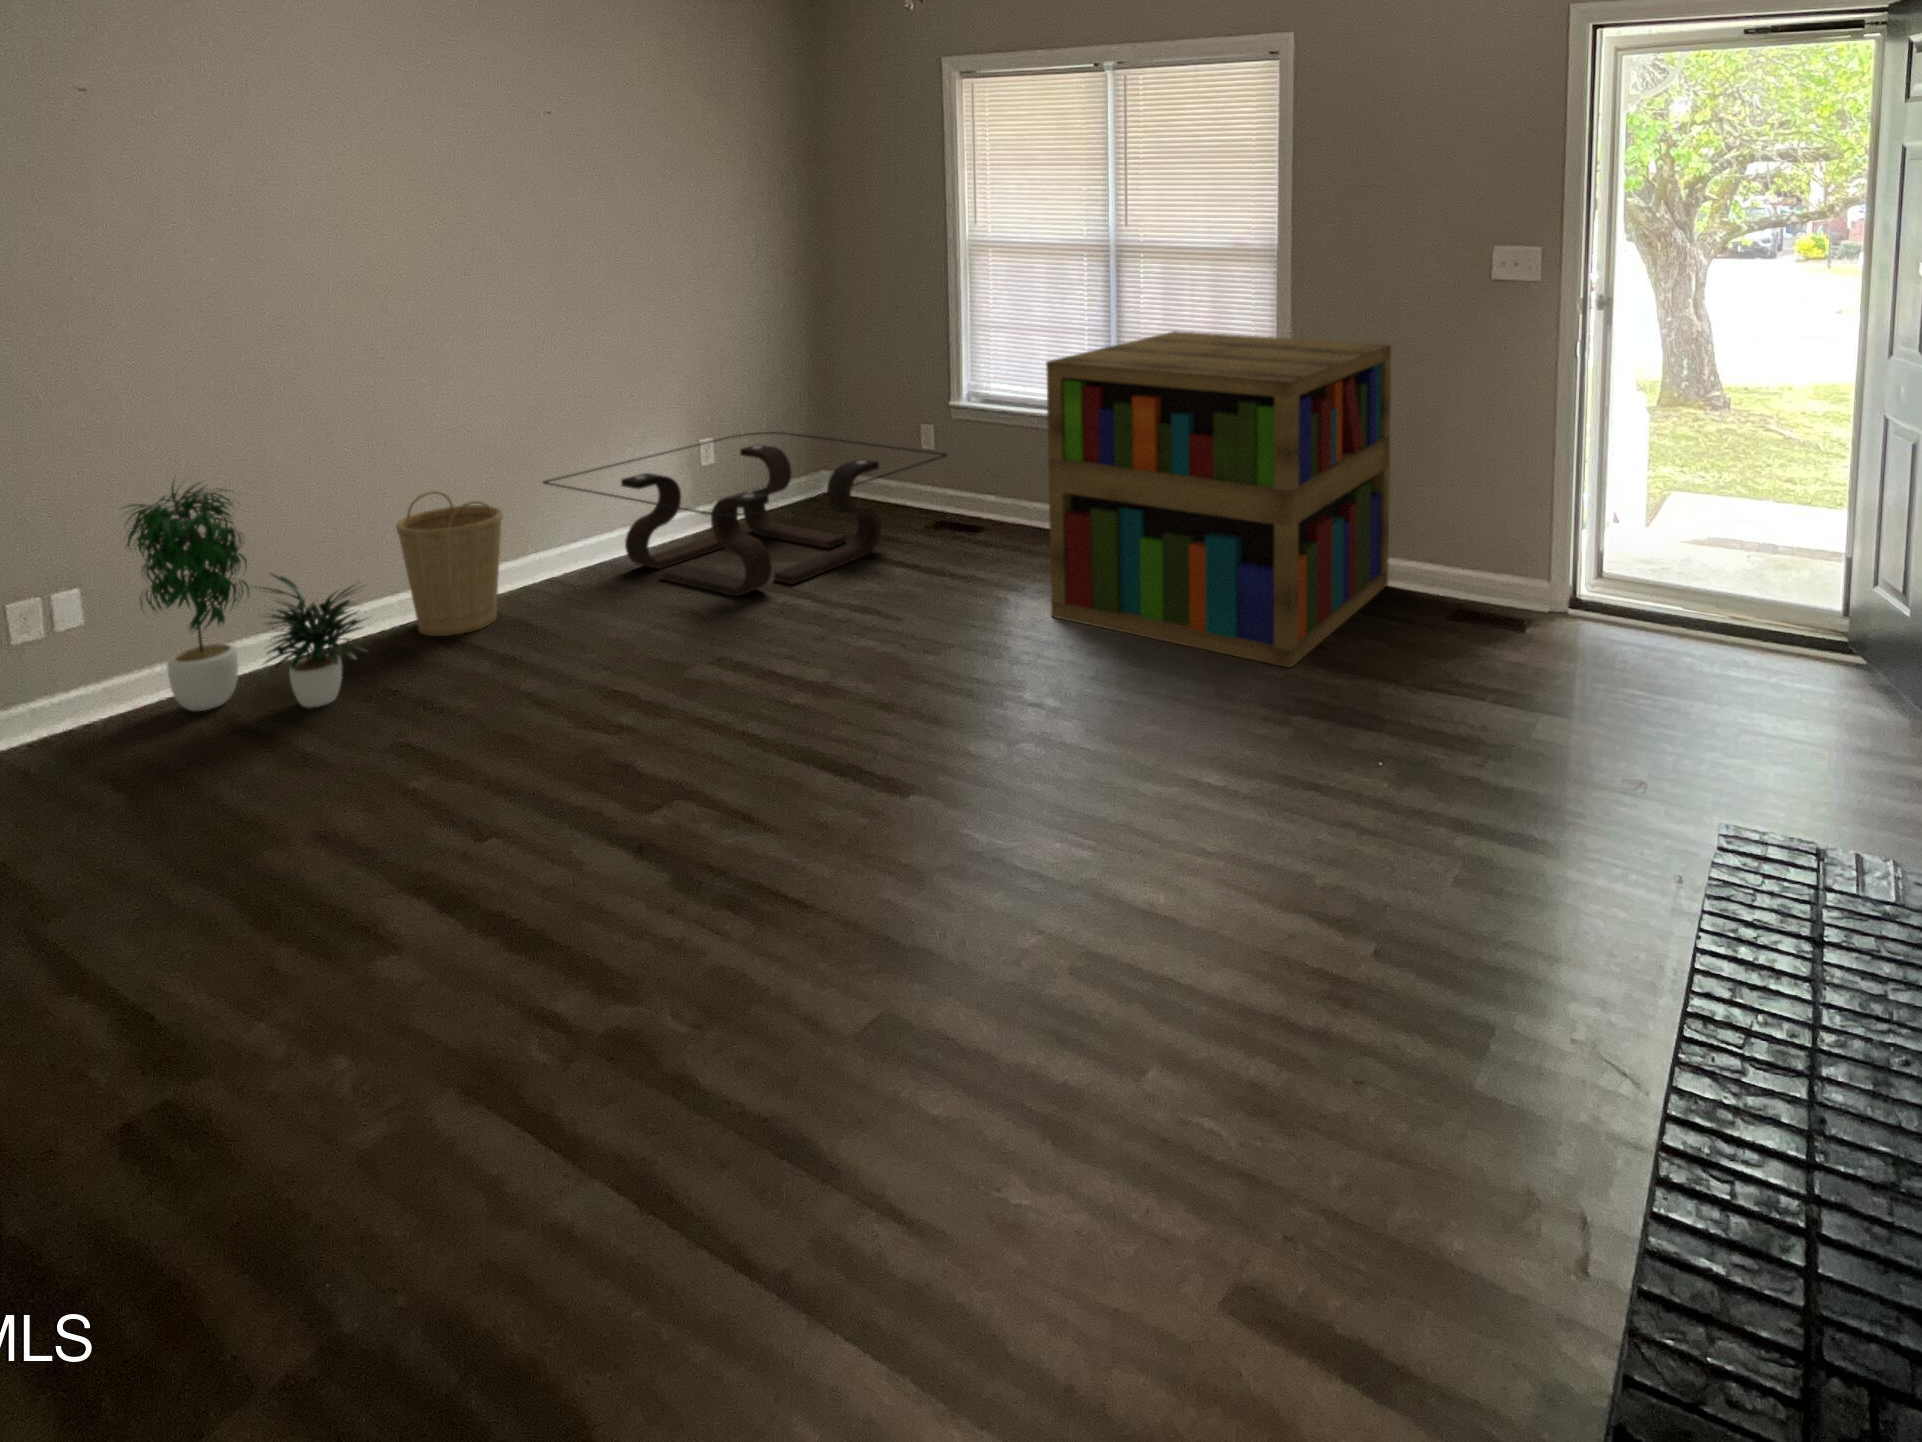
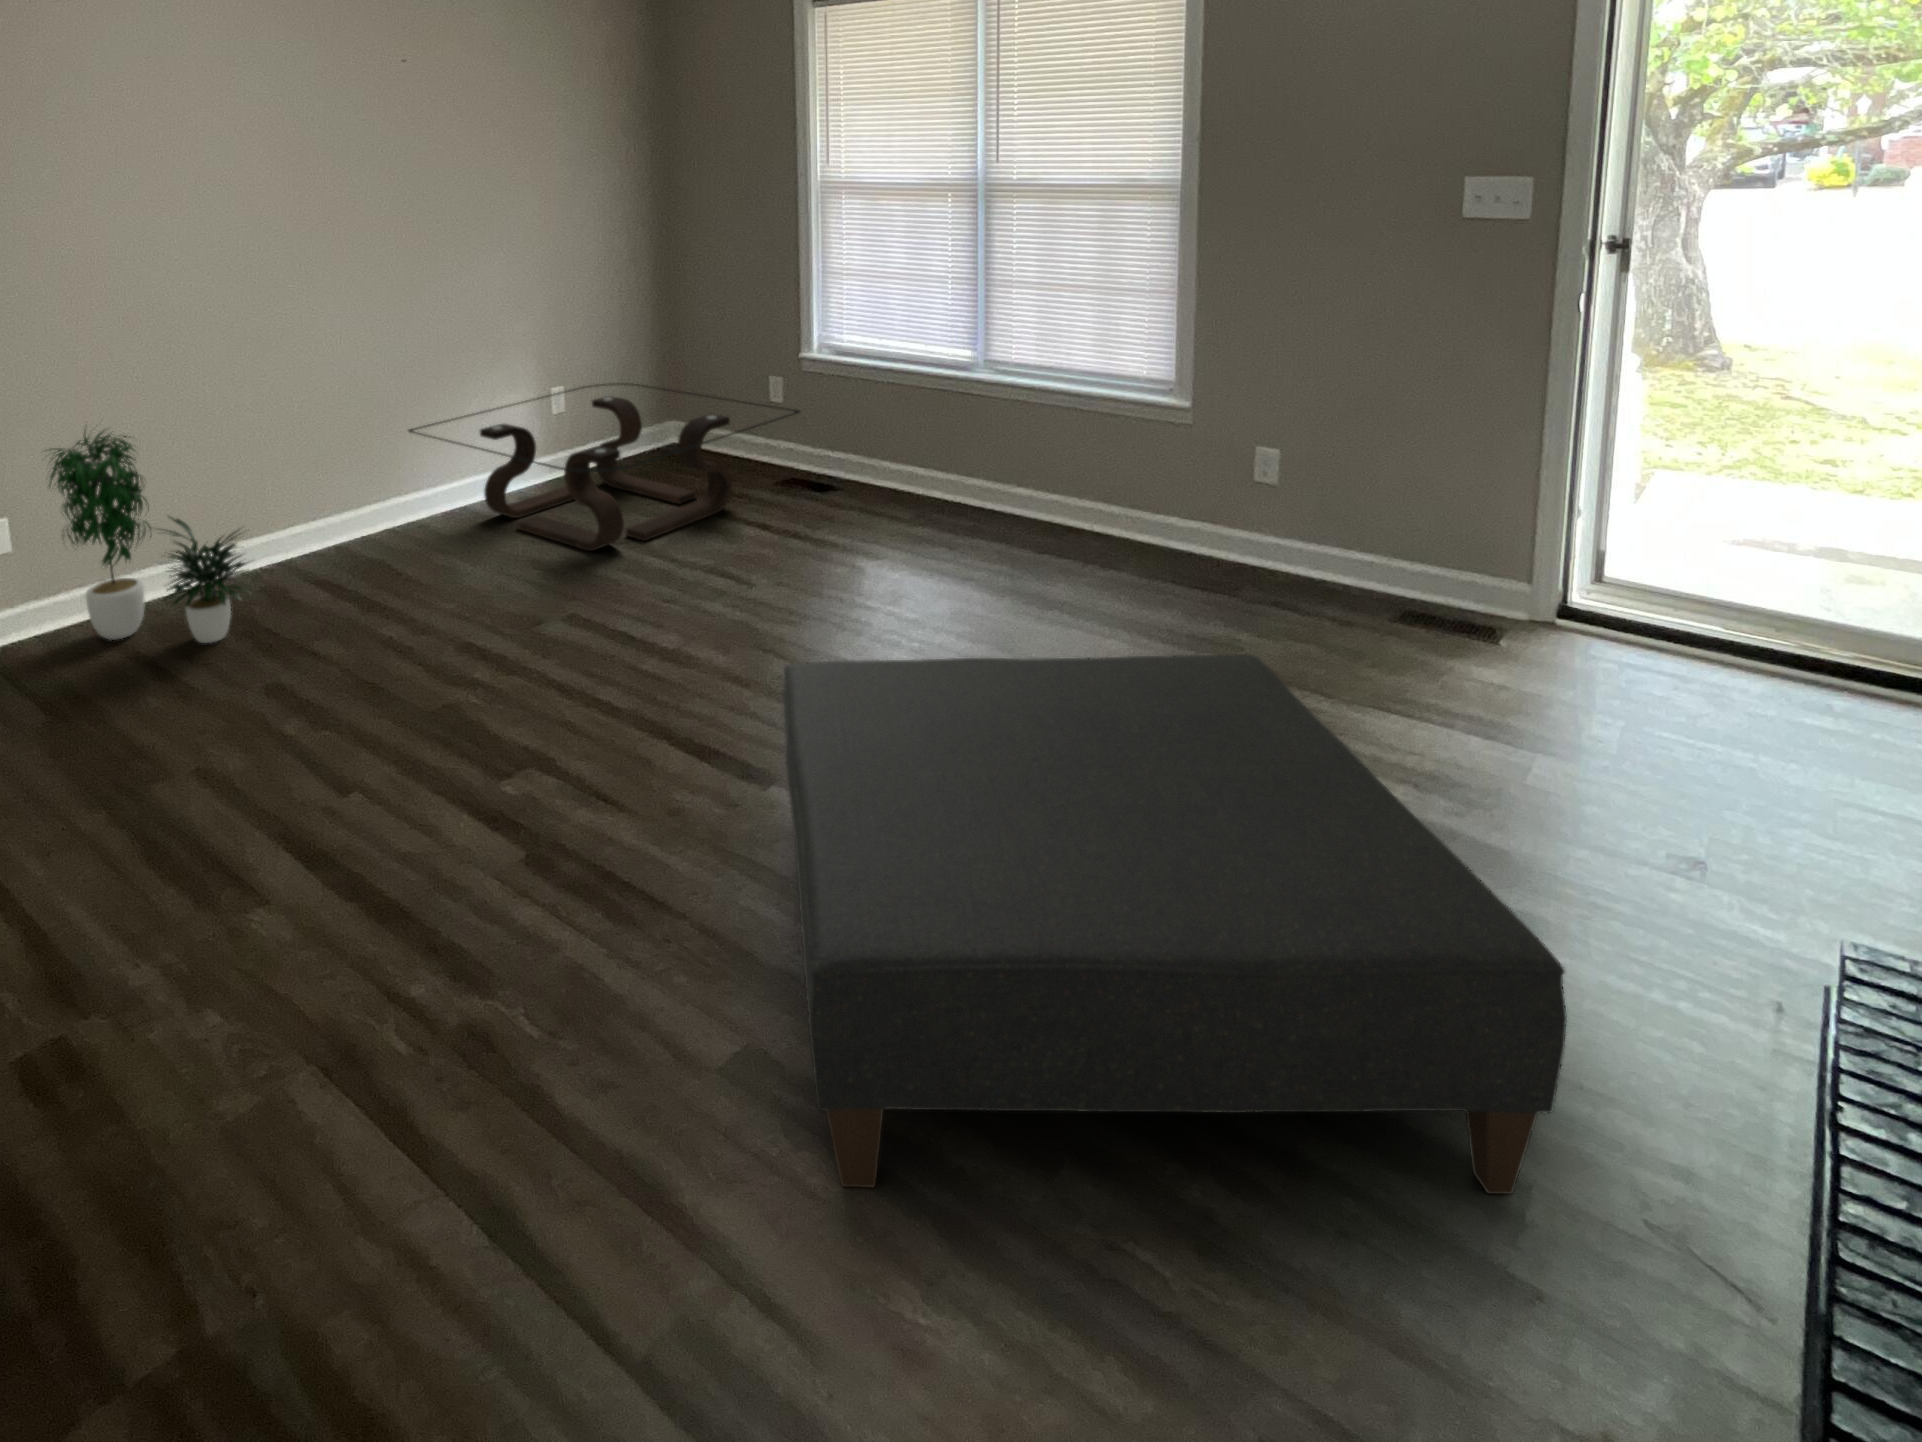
bookshelf: present [1046,331,1391,668] -> none [912,281,1323,672]
basket: present [396,491,503,636] -> none [278,438,371,577]
ottoman: none [920,640,1504,1099] -> present [783,654,1567,1194]

